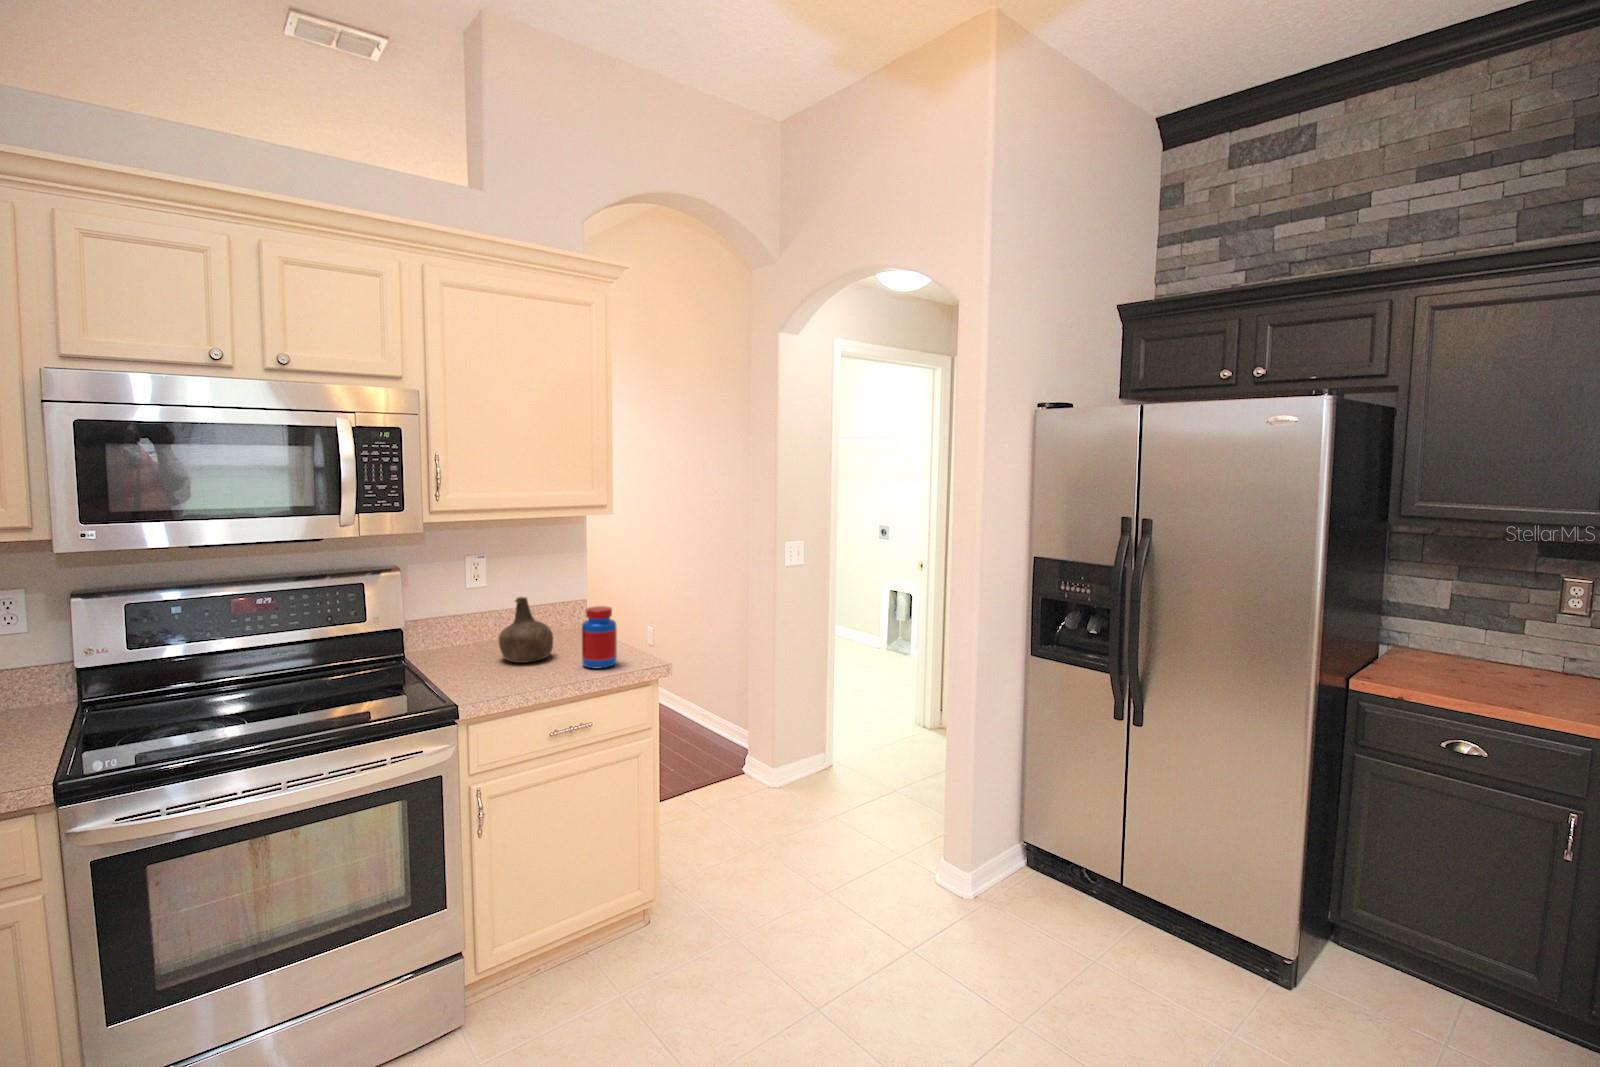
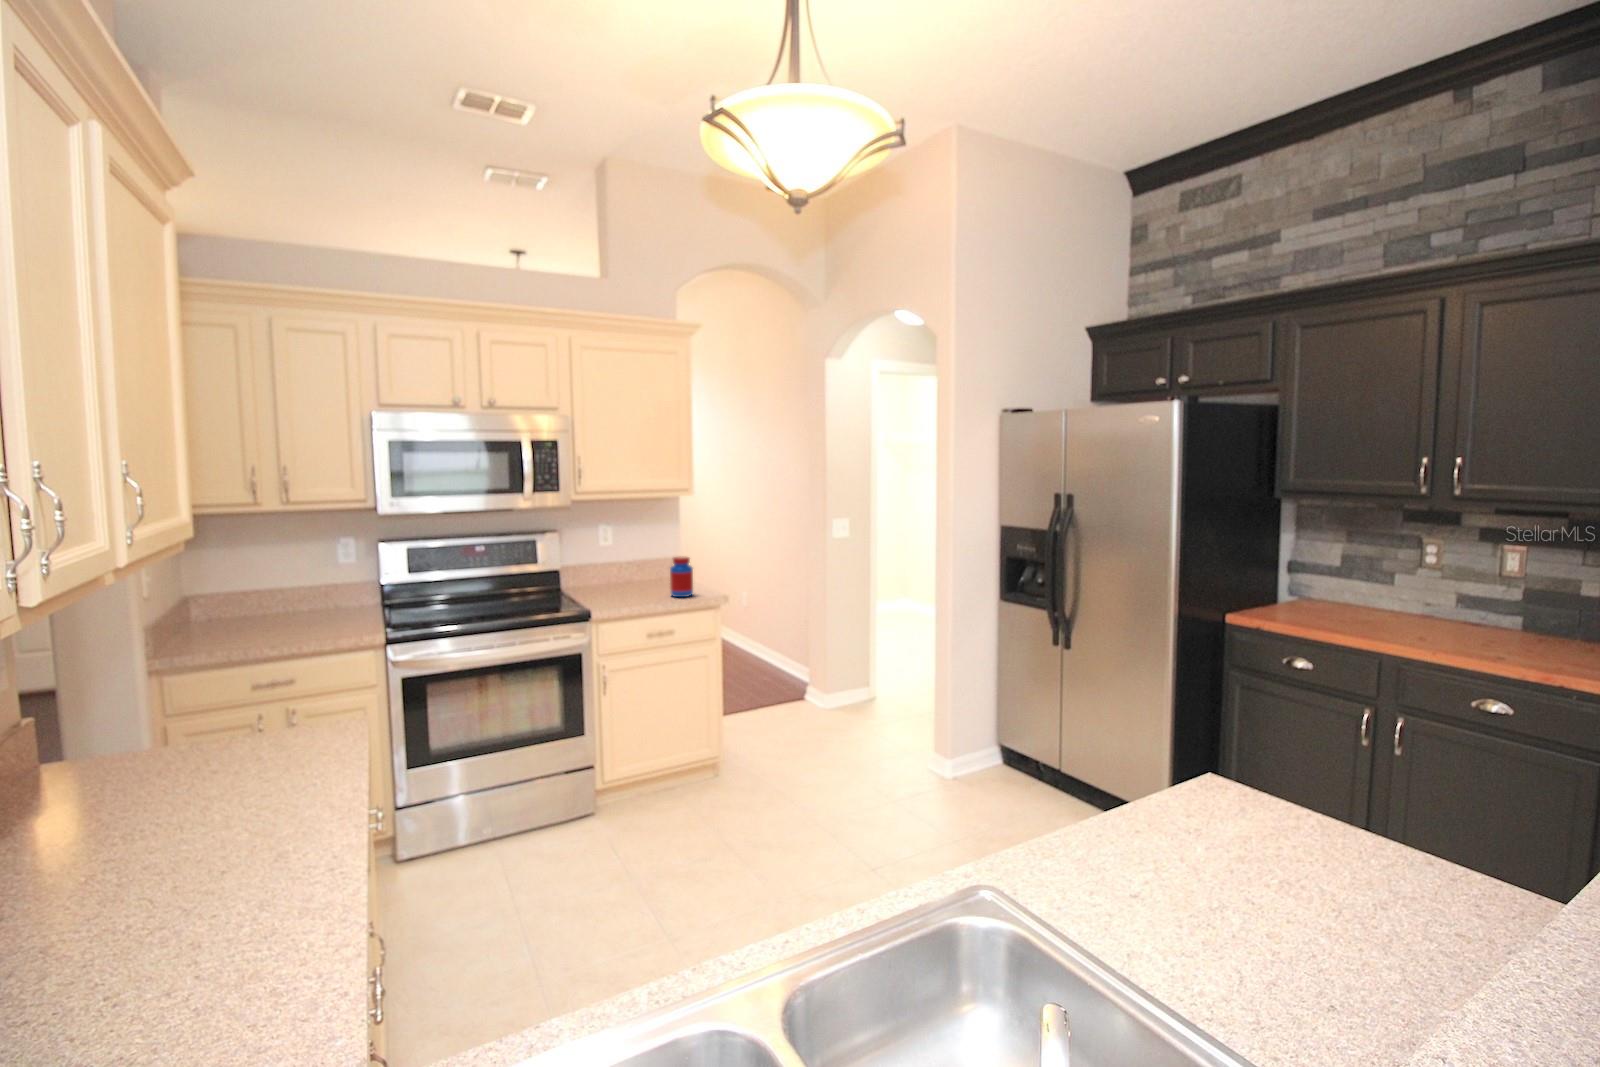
bottle: present [499,597,553,663] -> none [619,550,654,593]

